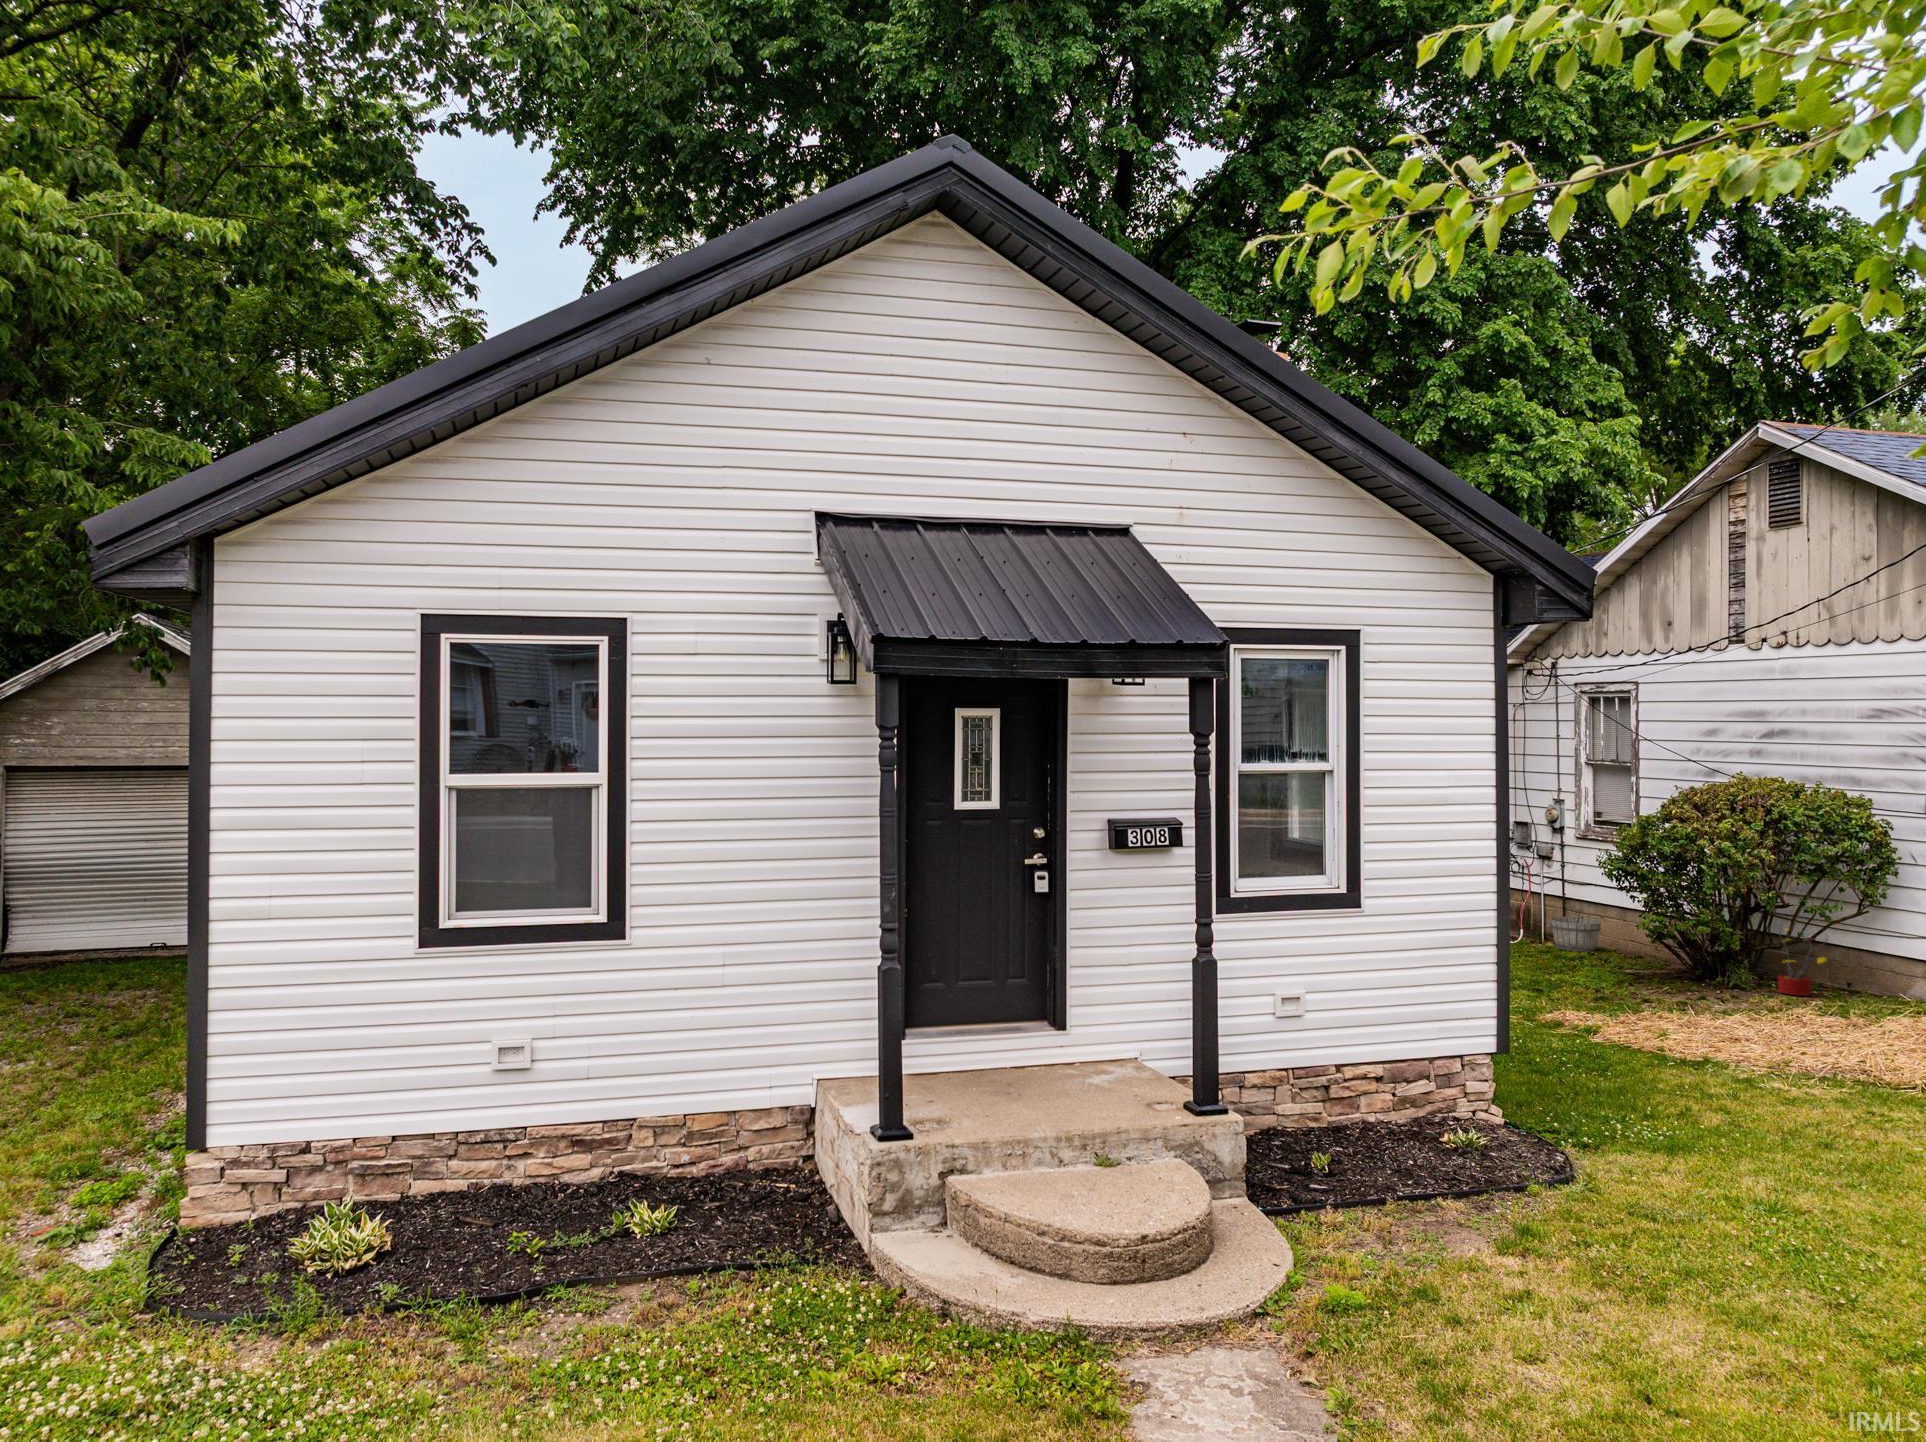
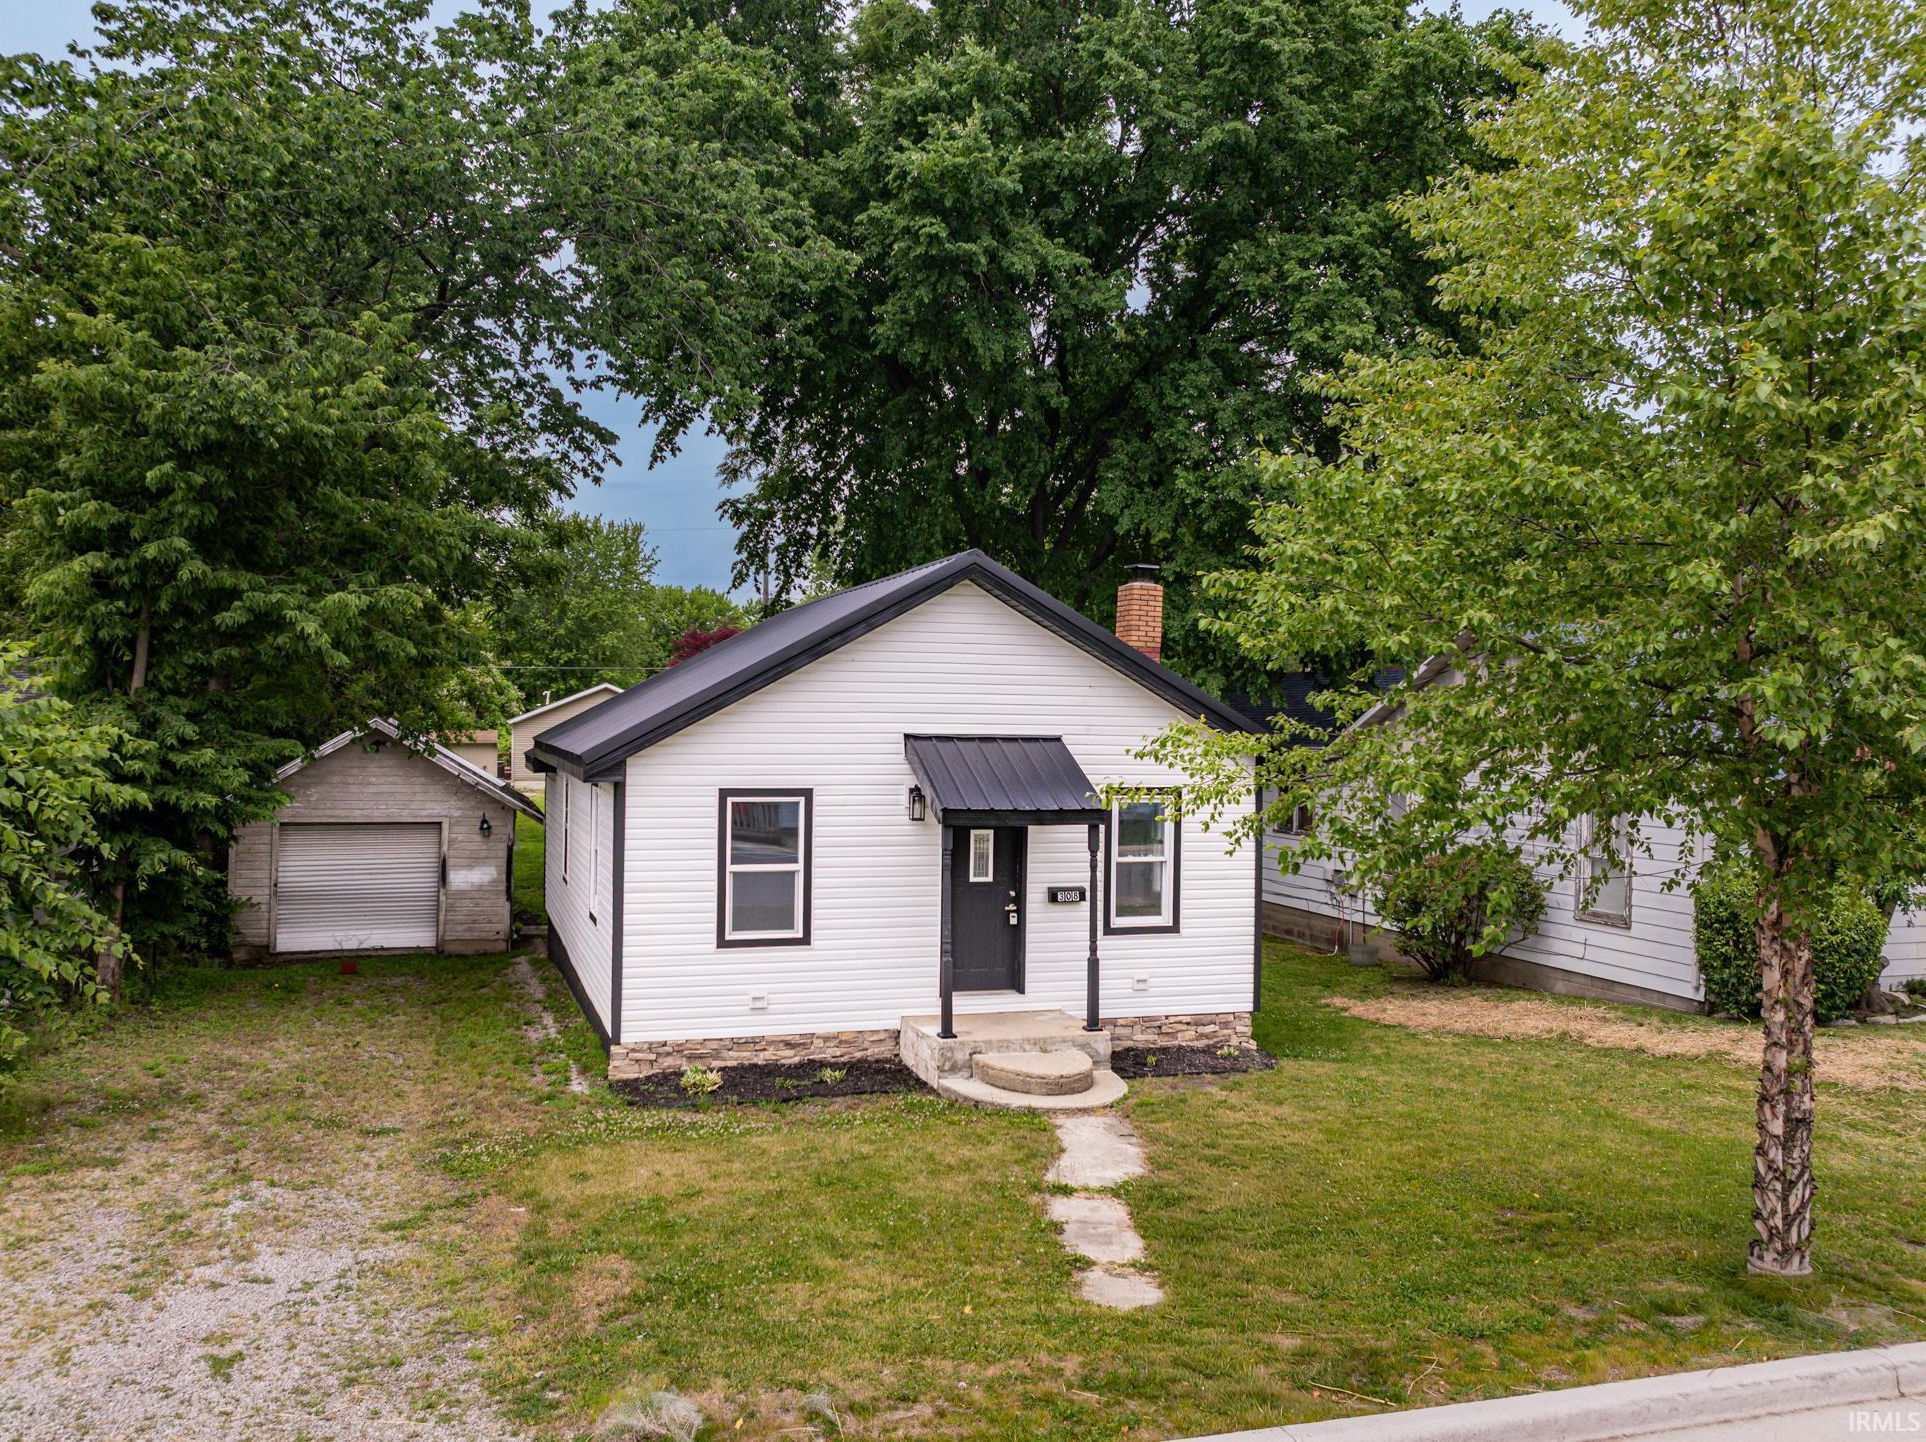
decorative plant: present [1778,928,1827,996] -> present [339,942,373,973]

